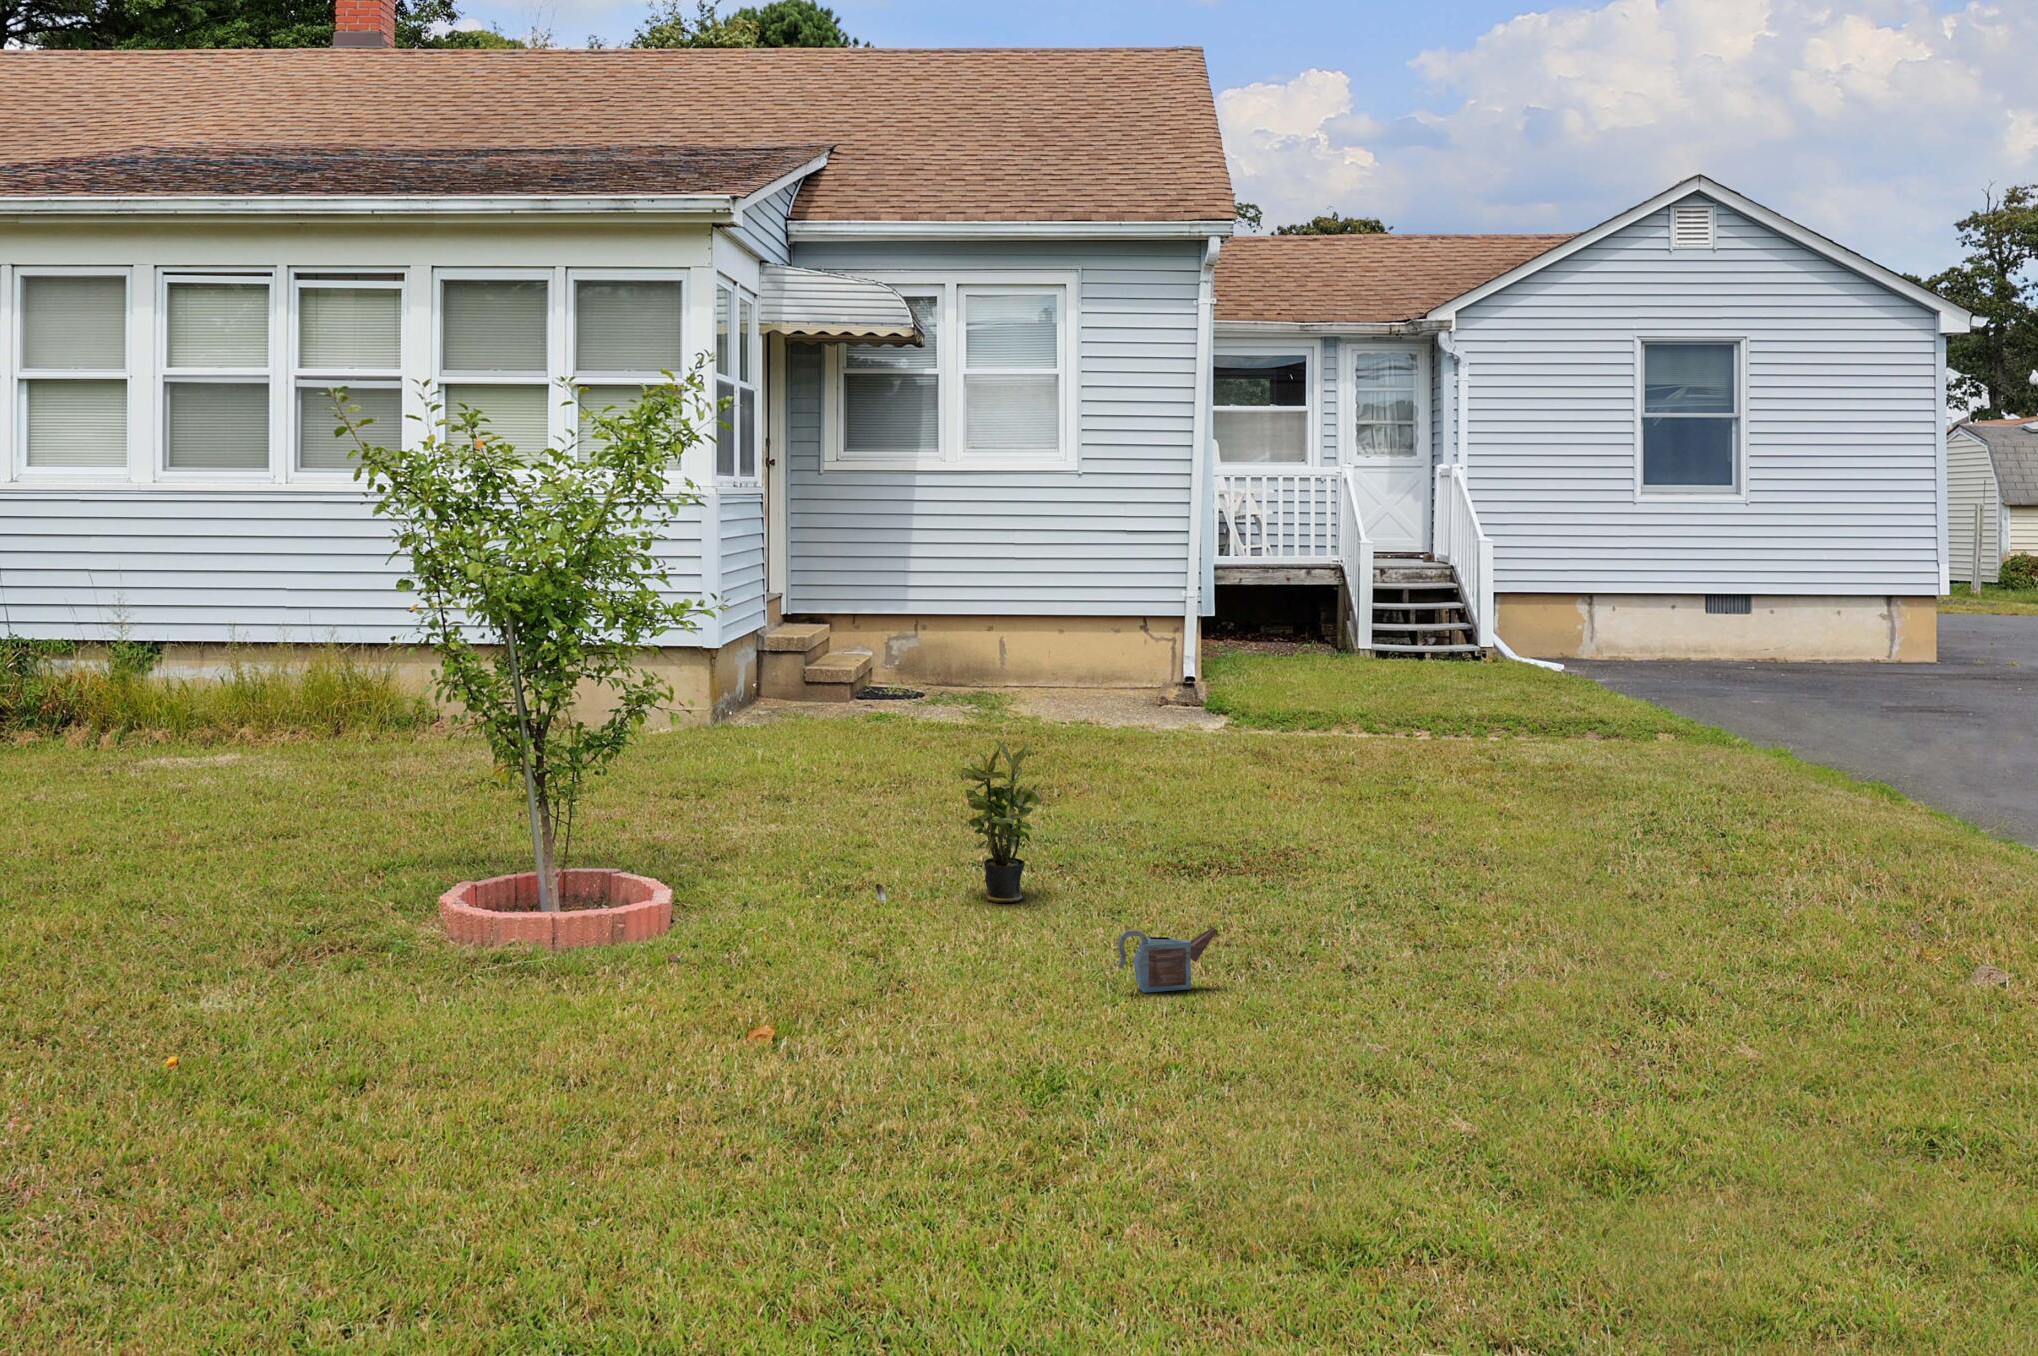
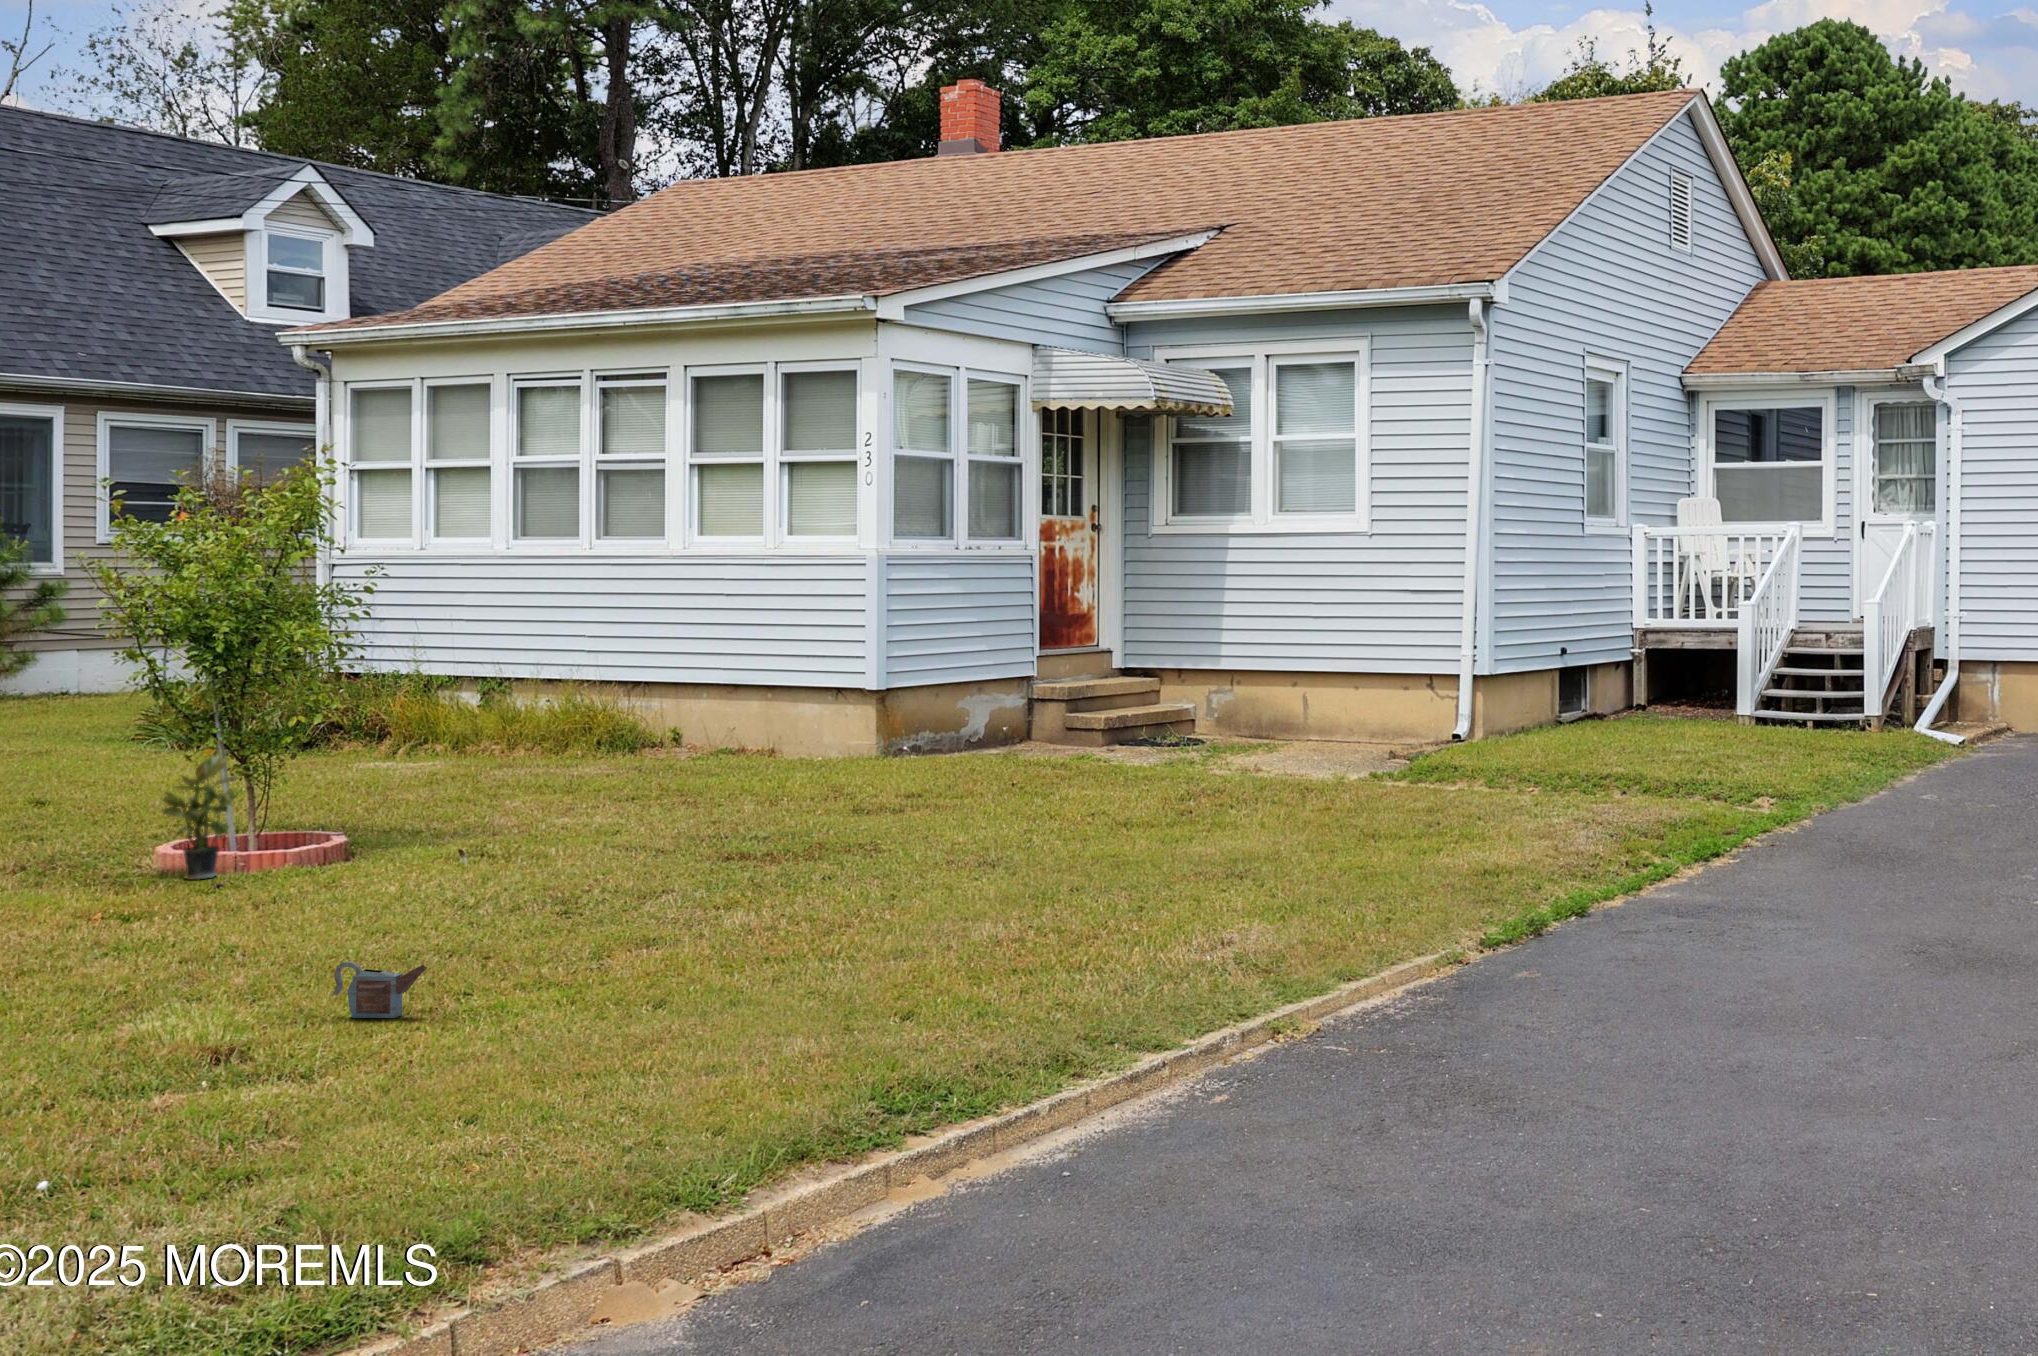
potted plant: present [961,740,1041,903] -> present [162,755,238,880]

